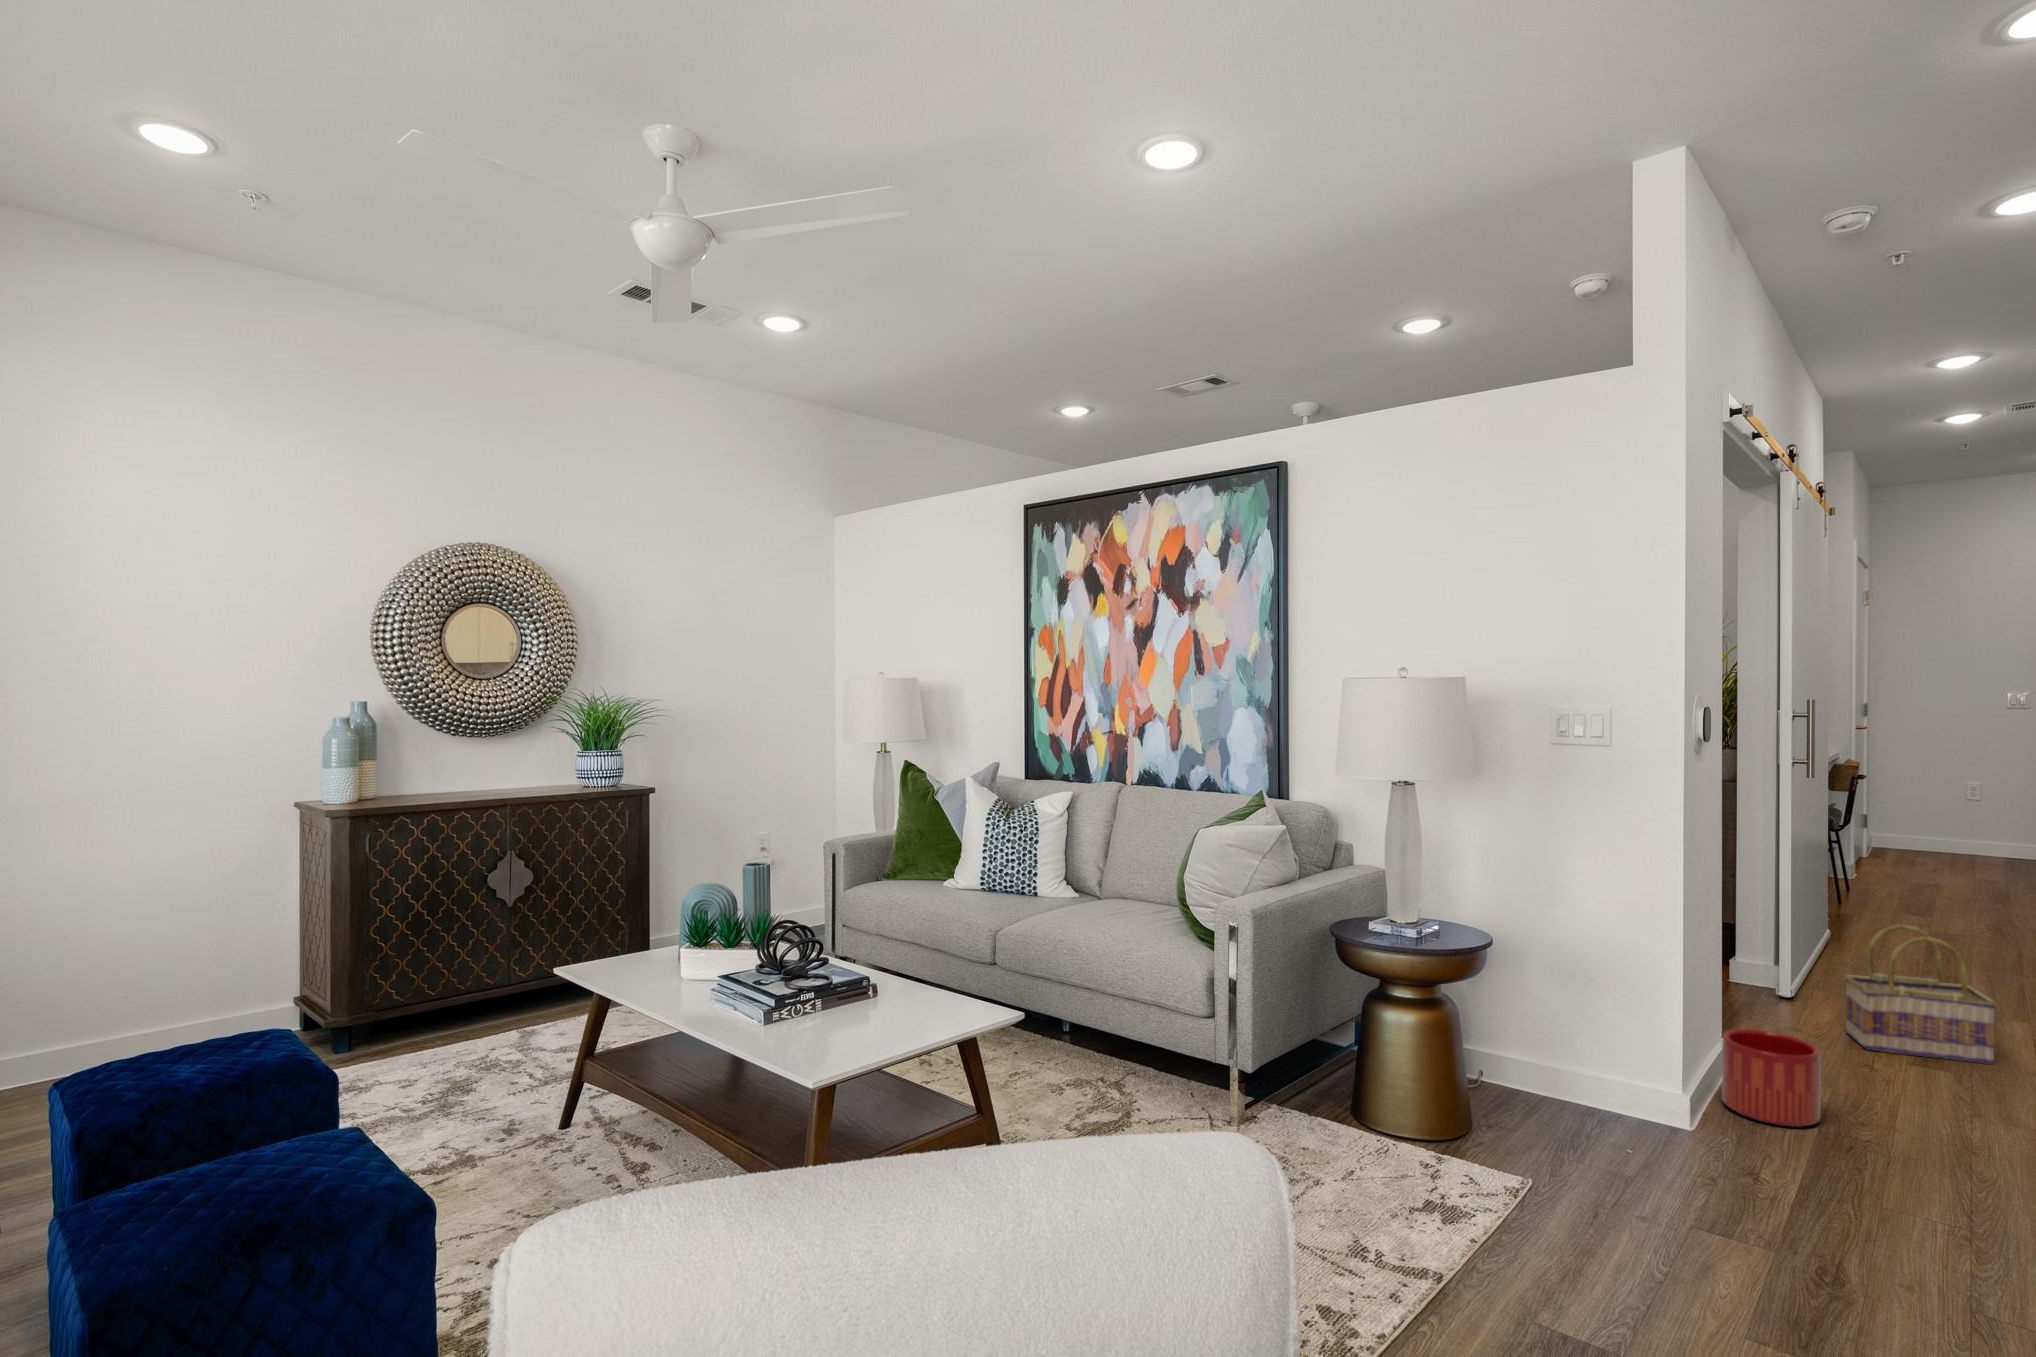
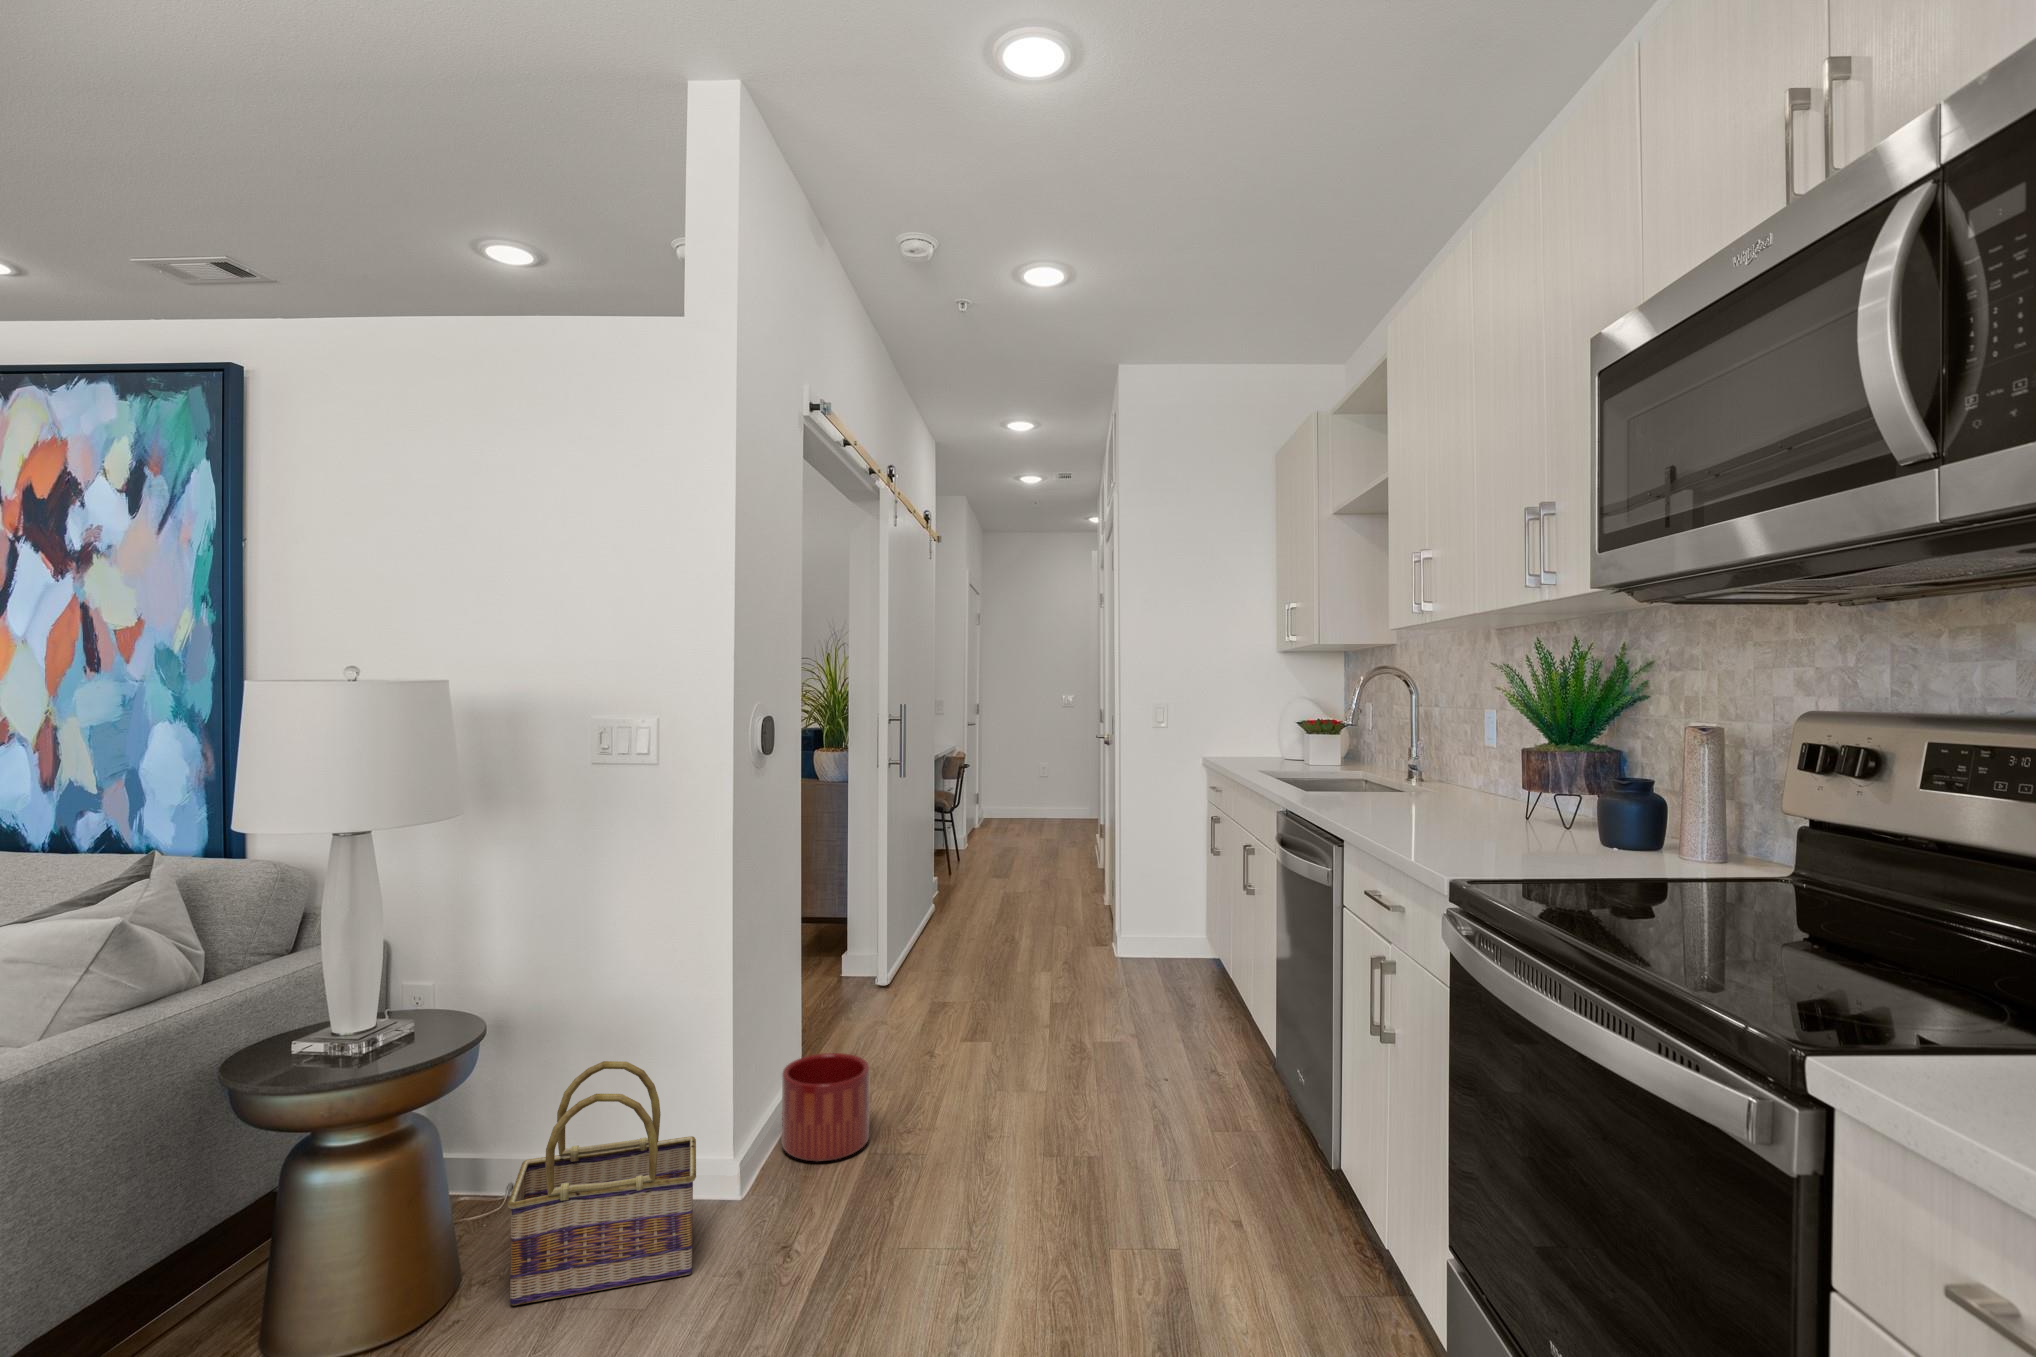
basket: present [1844,924,1997,1064] -> present [508,1061,696,1305]

